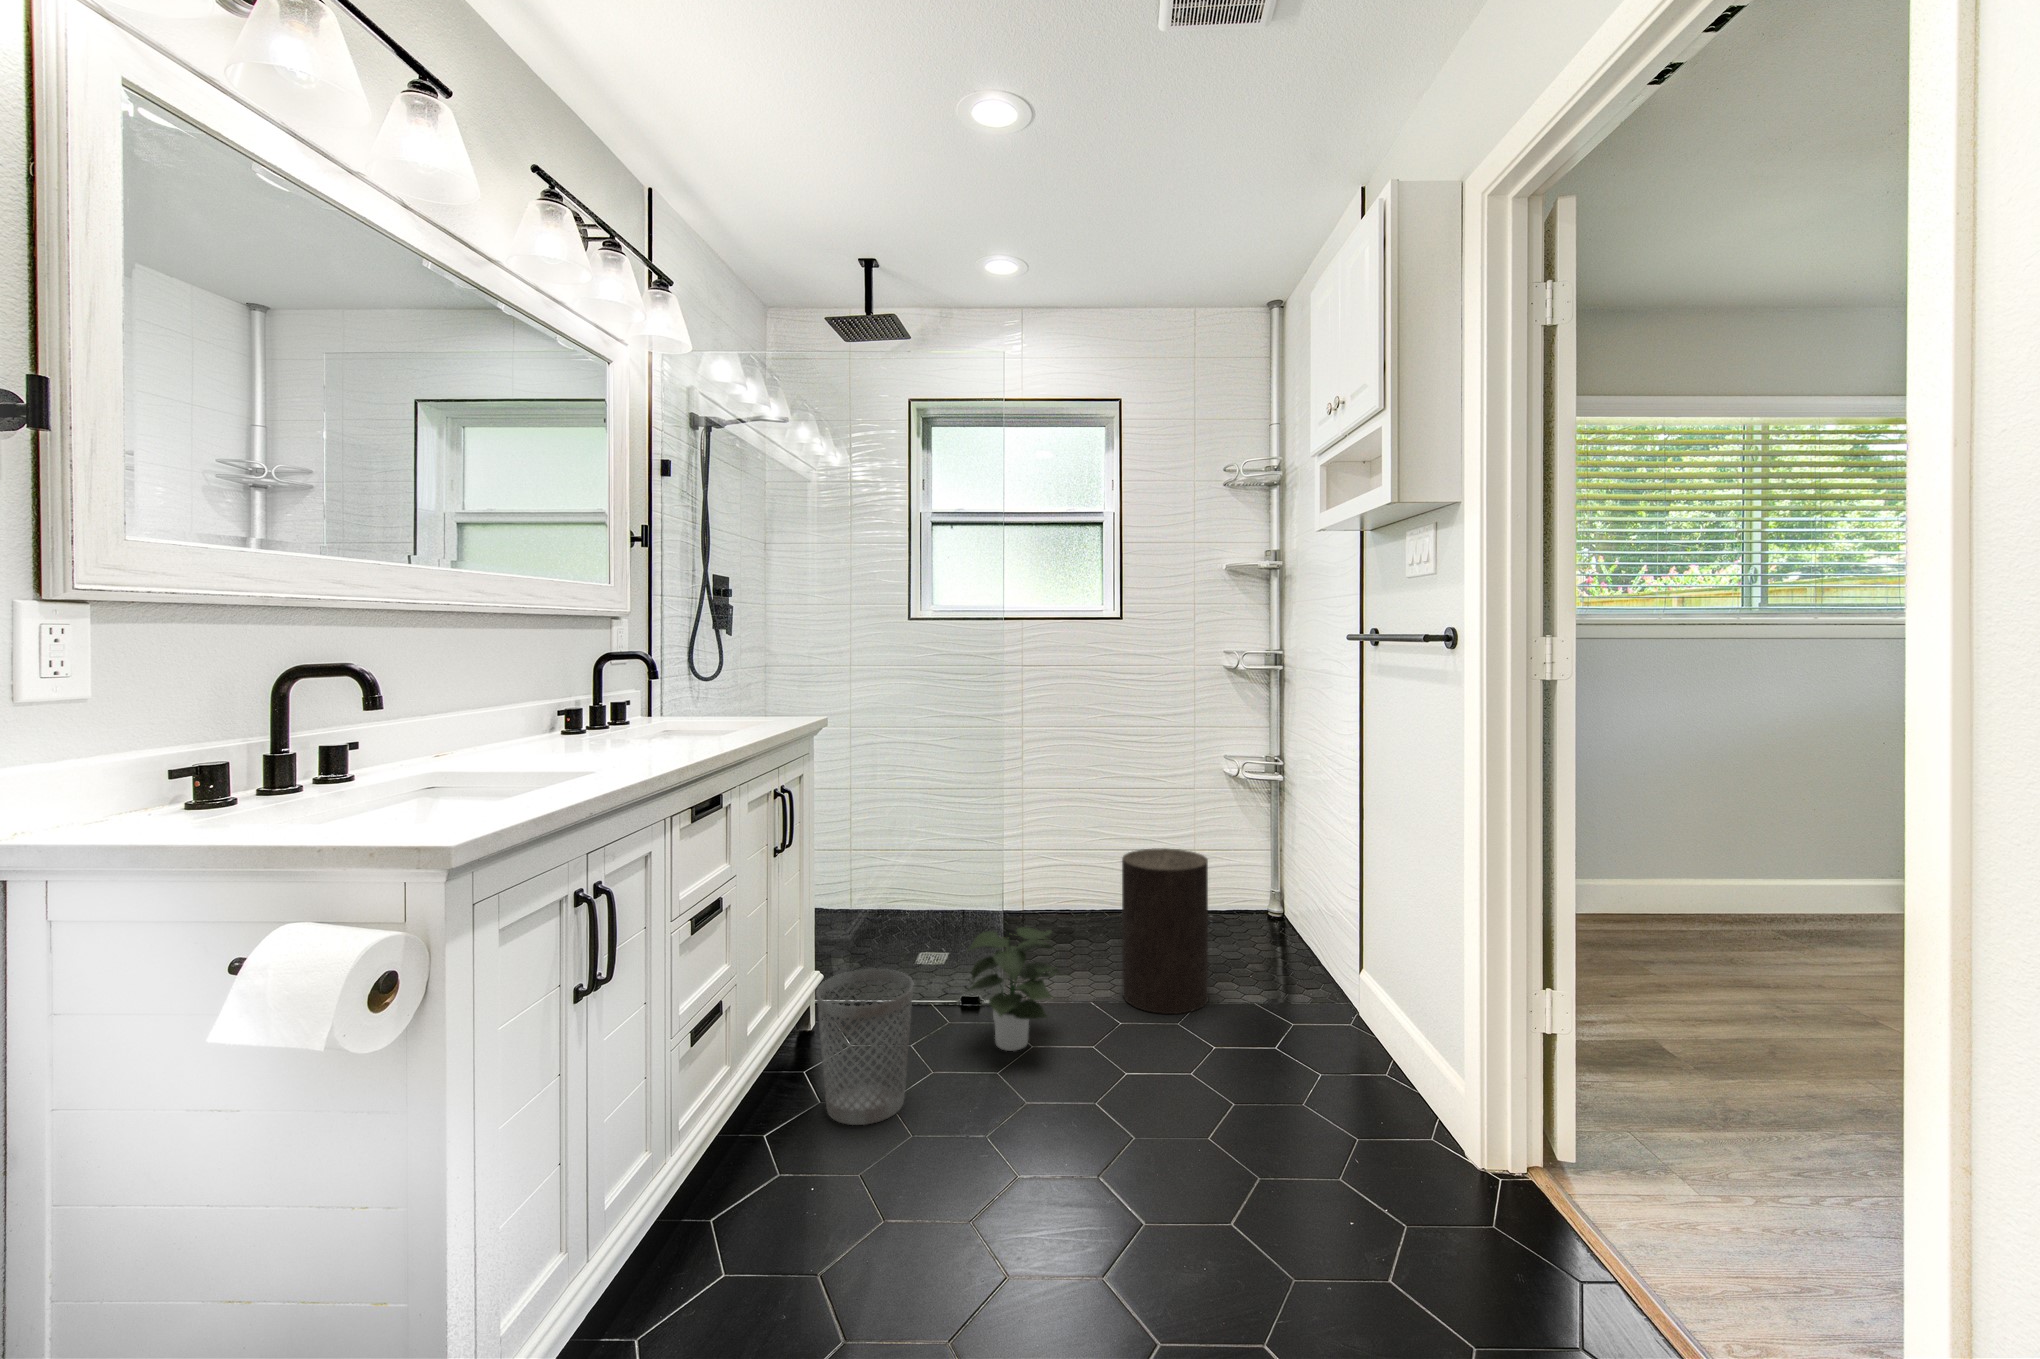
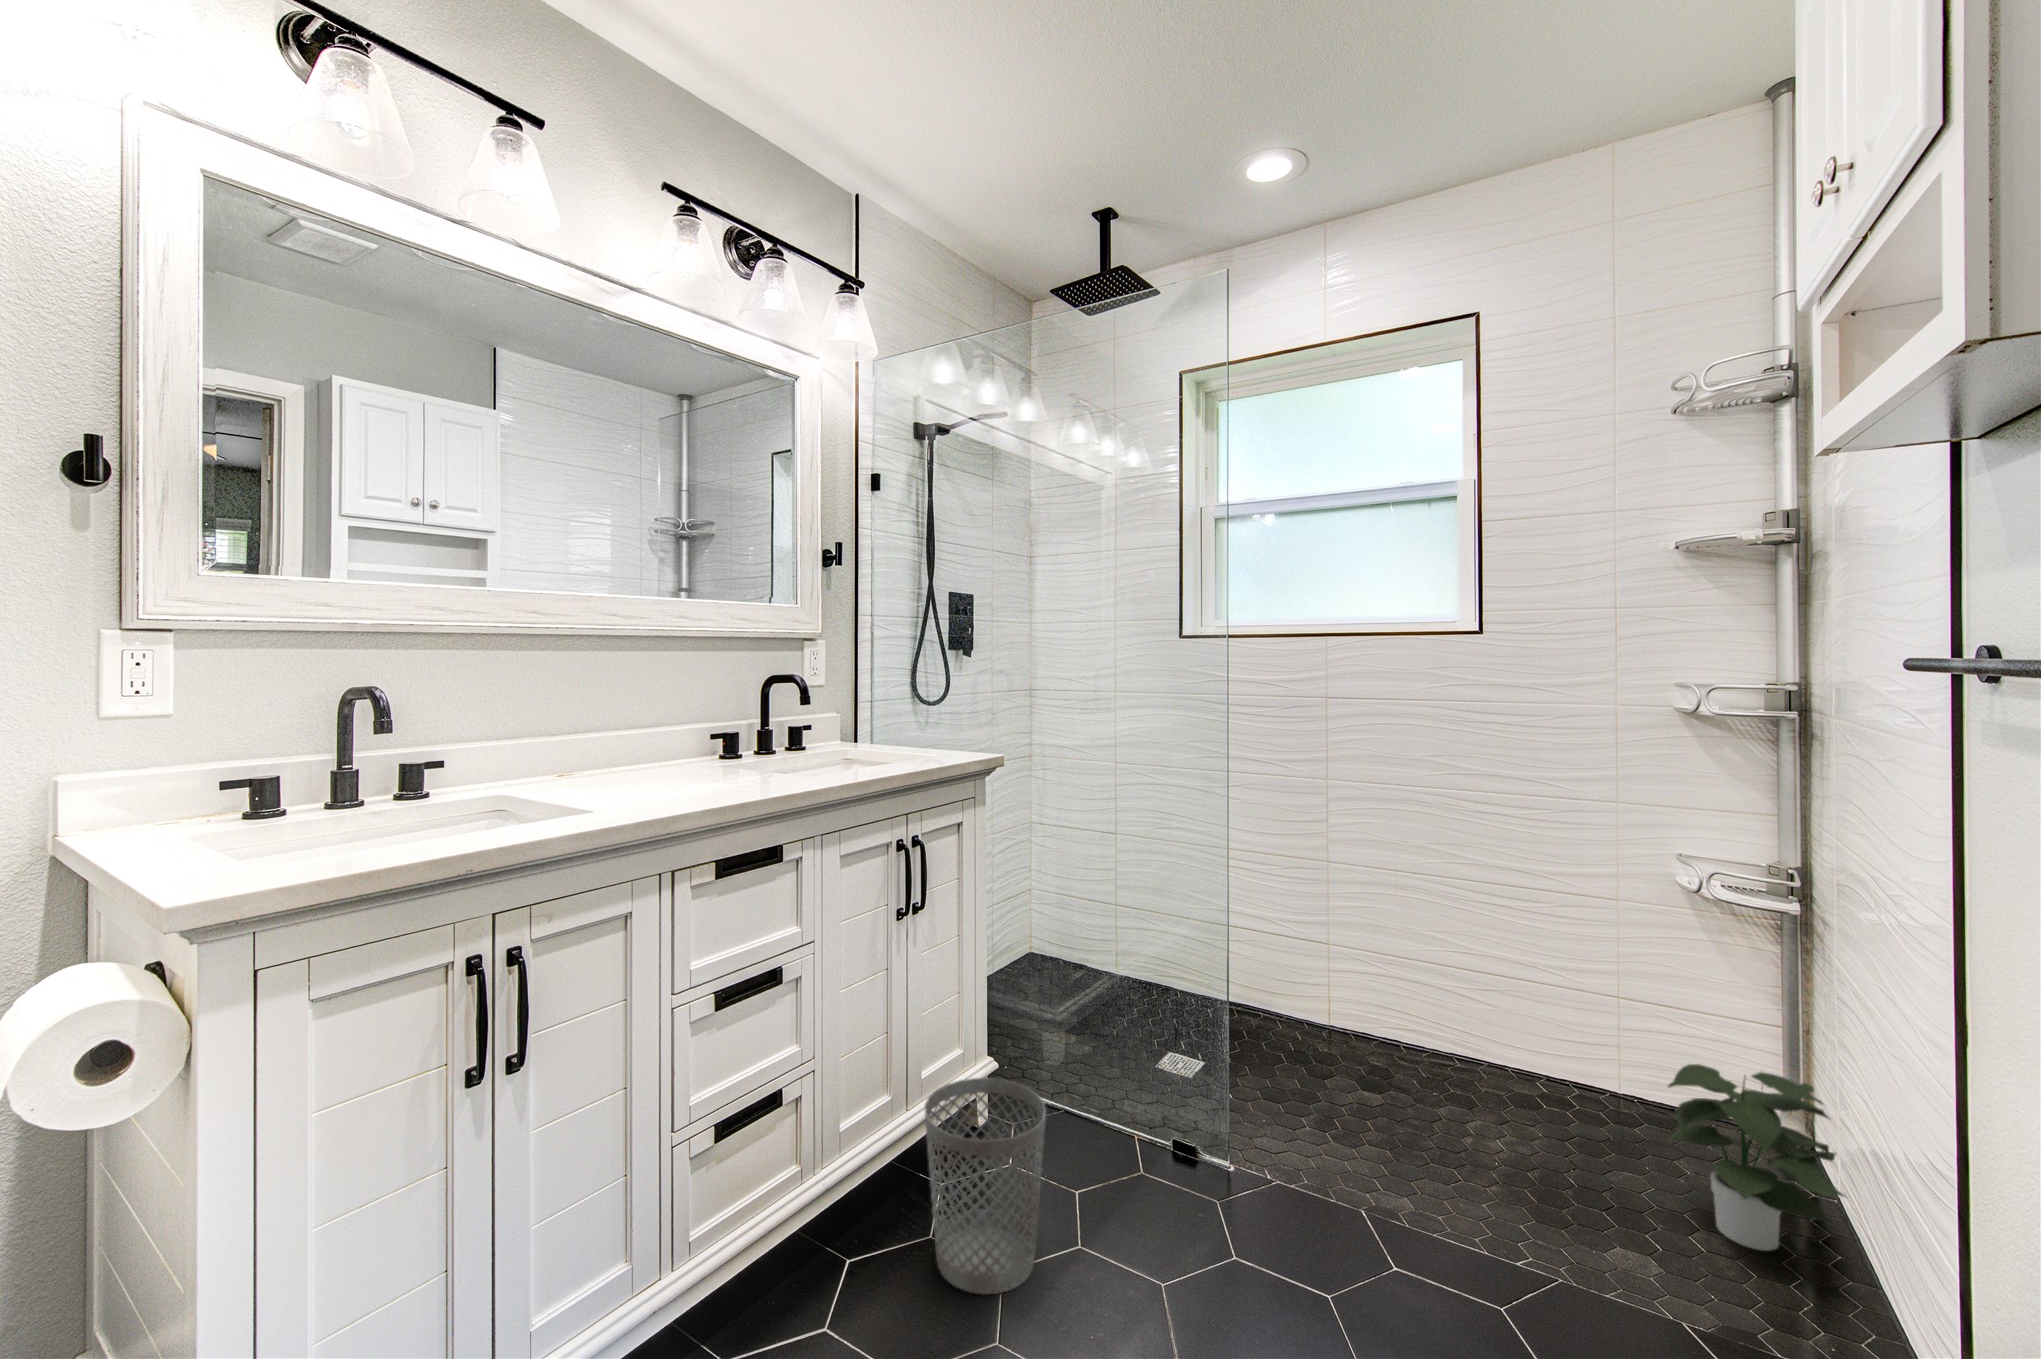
stool: present [1122,848,1208,1014] -> none [1425,990,1591,1289]
potted plant: present [969,927,1058,1051] -> present [1668,1064,1845,1251]

